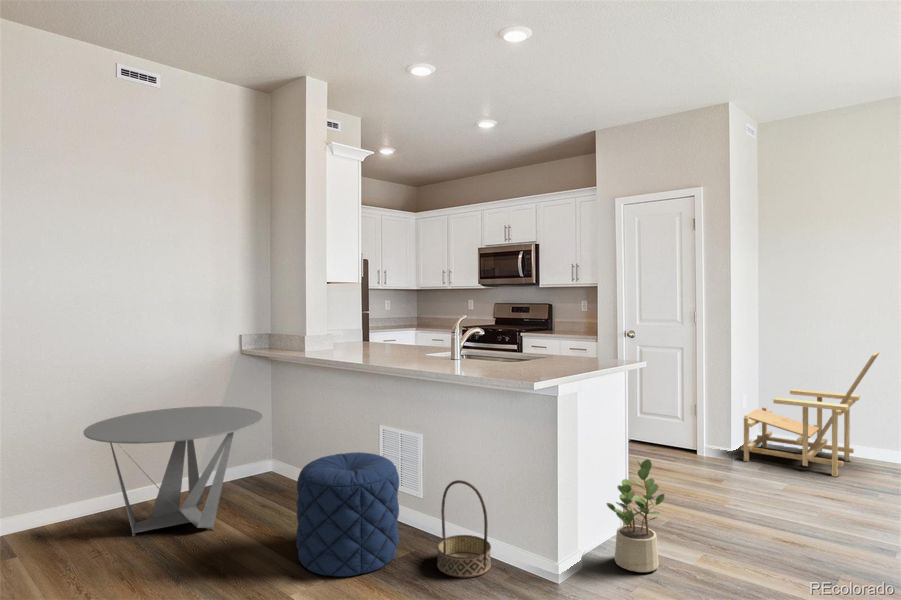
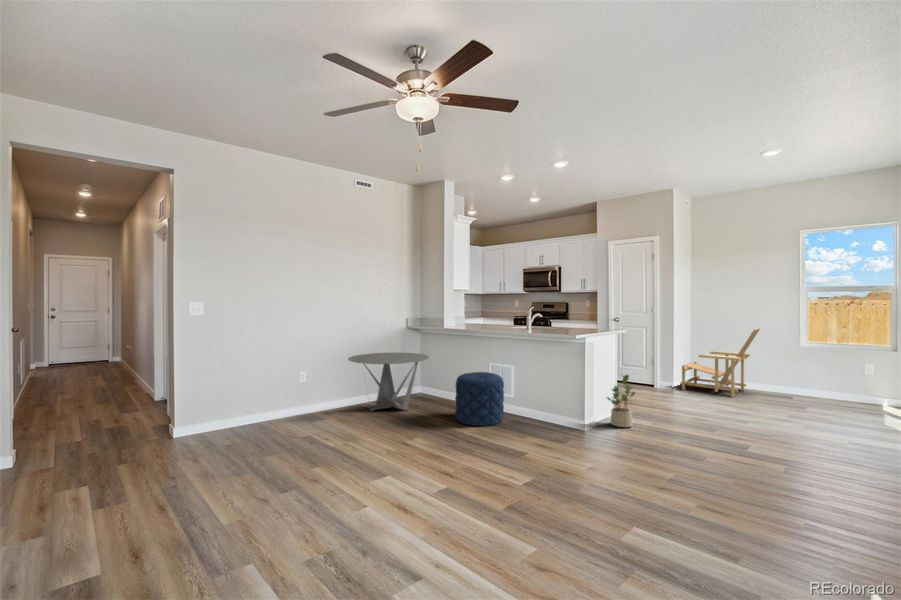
basket: present [437,480,491,578] -> none [524,383,550,427]

